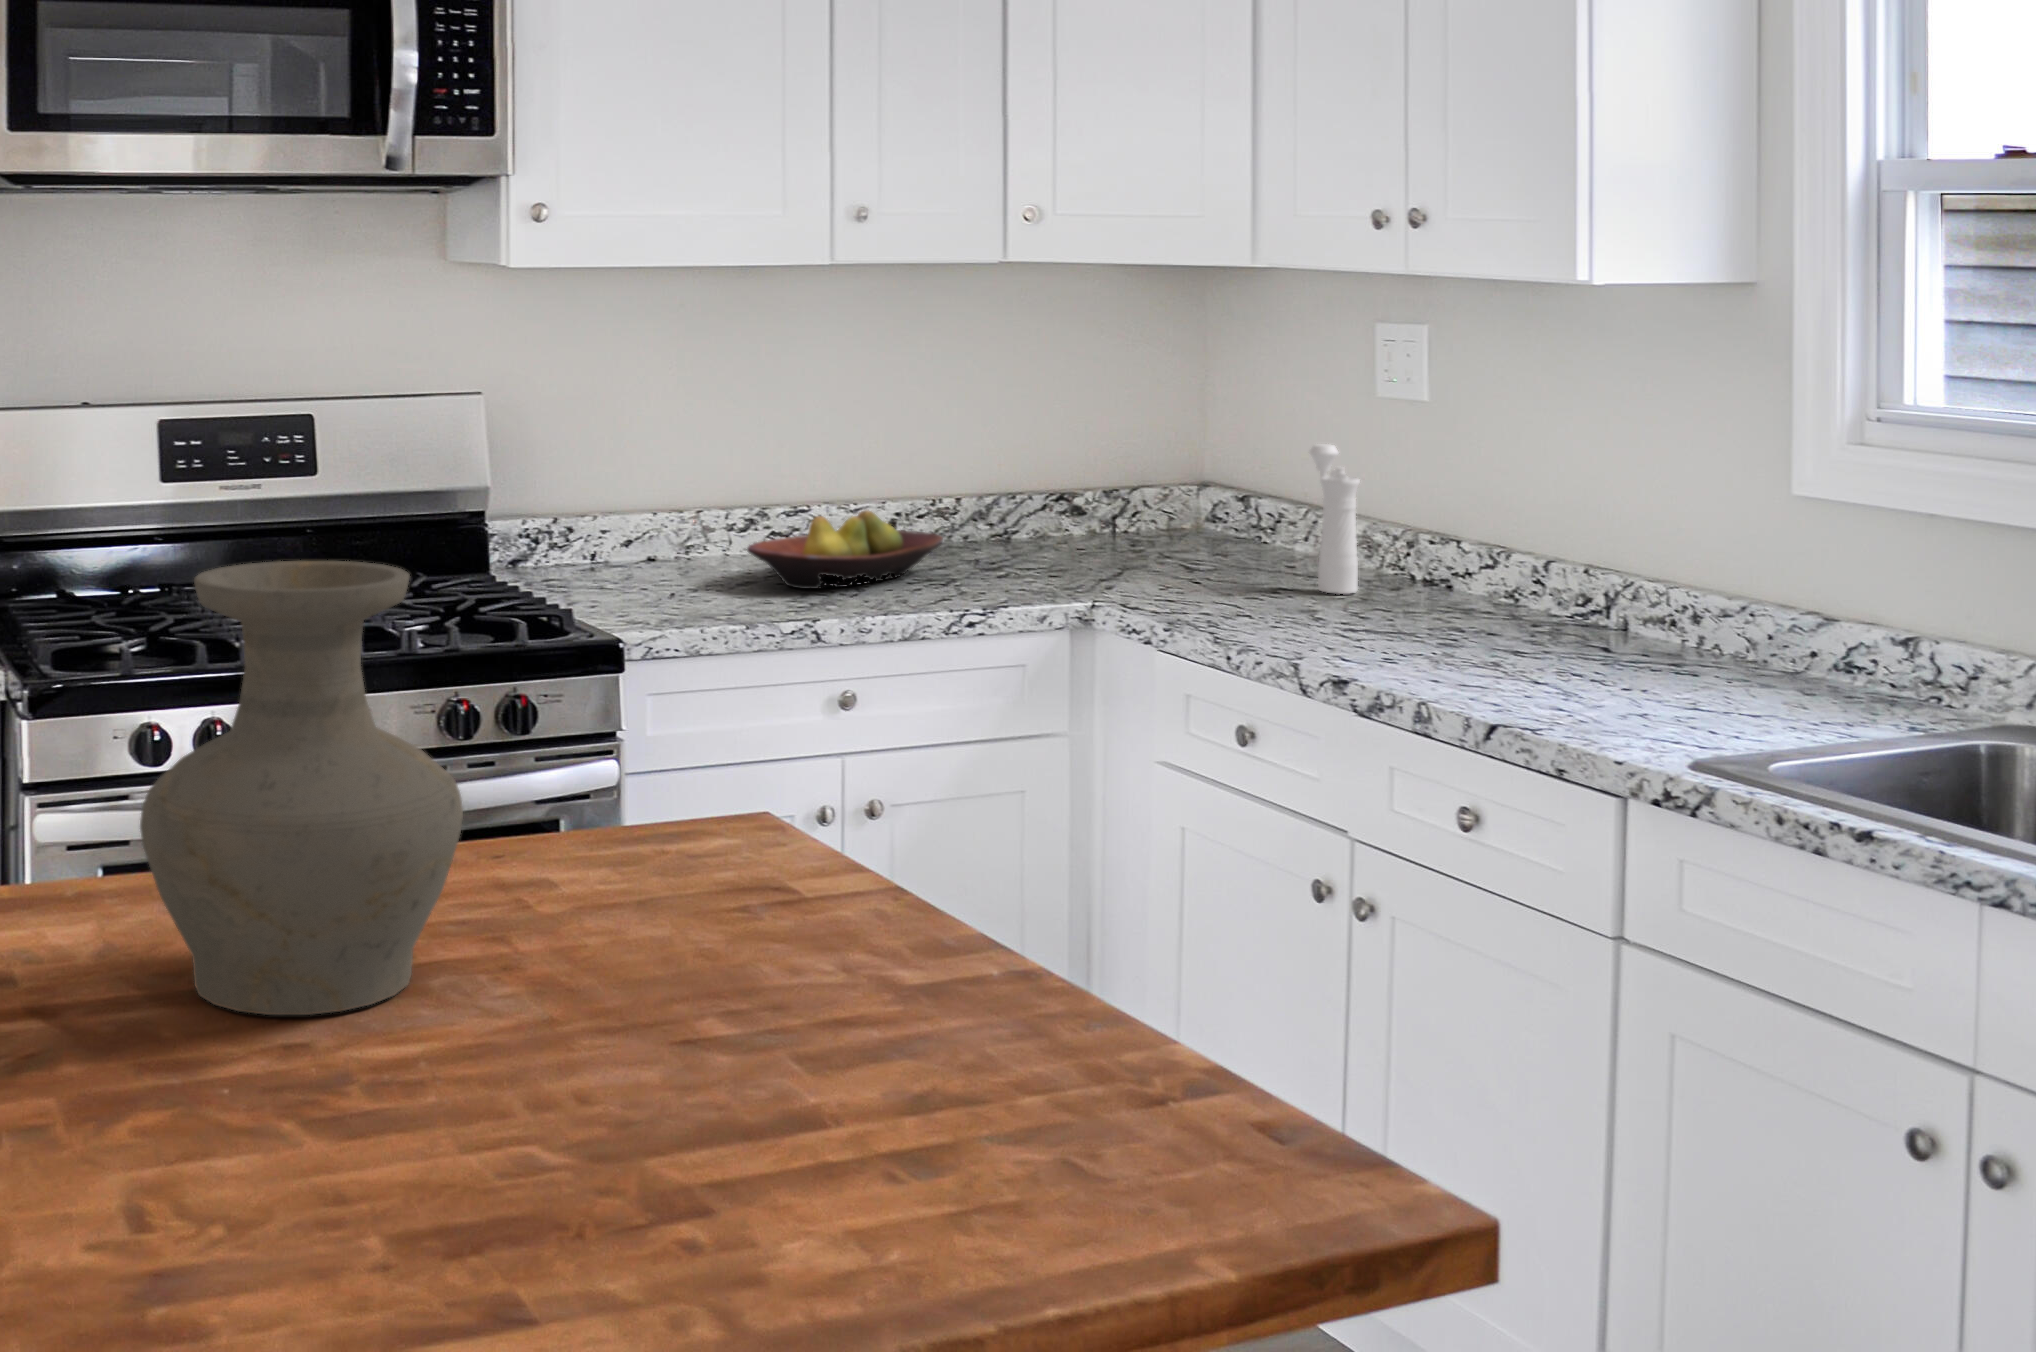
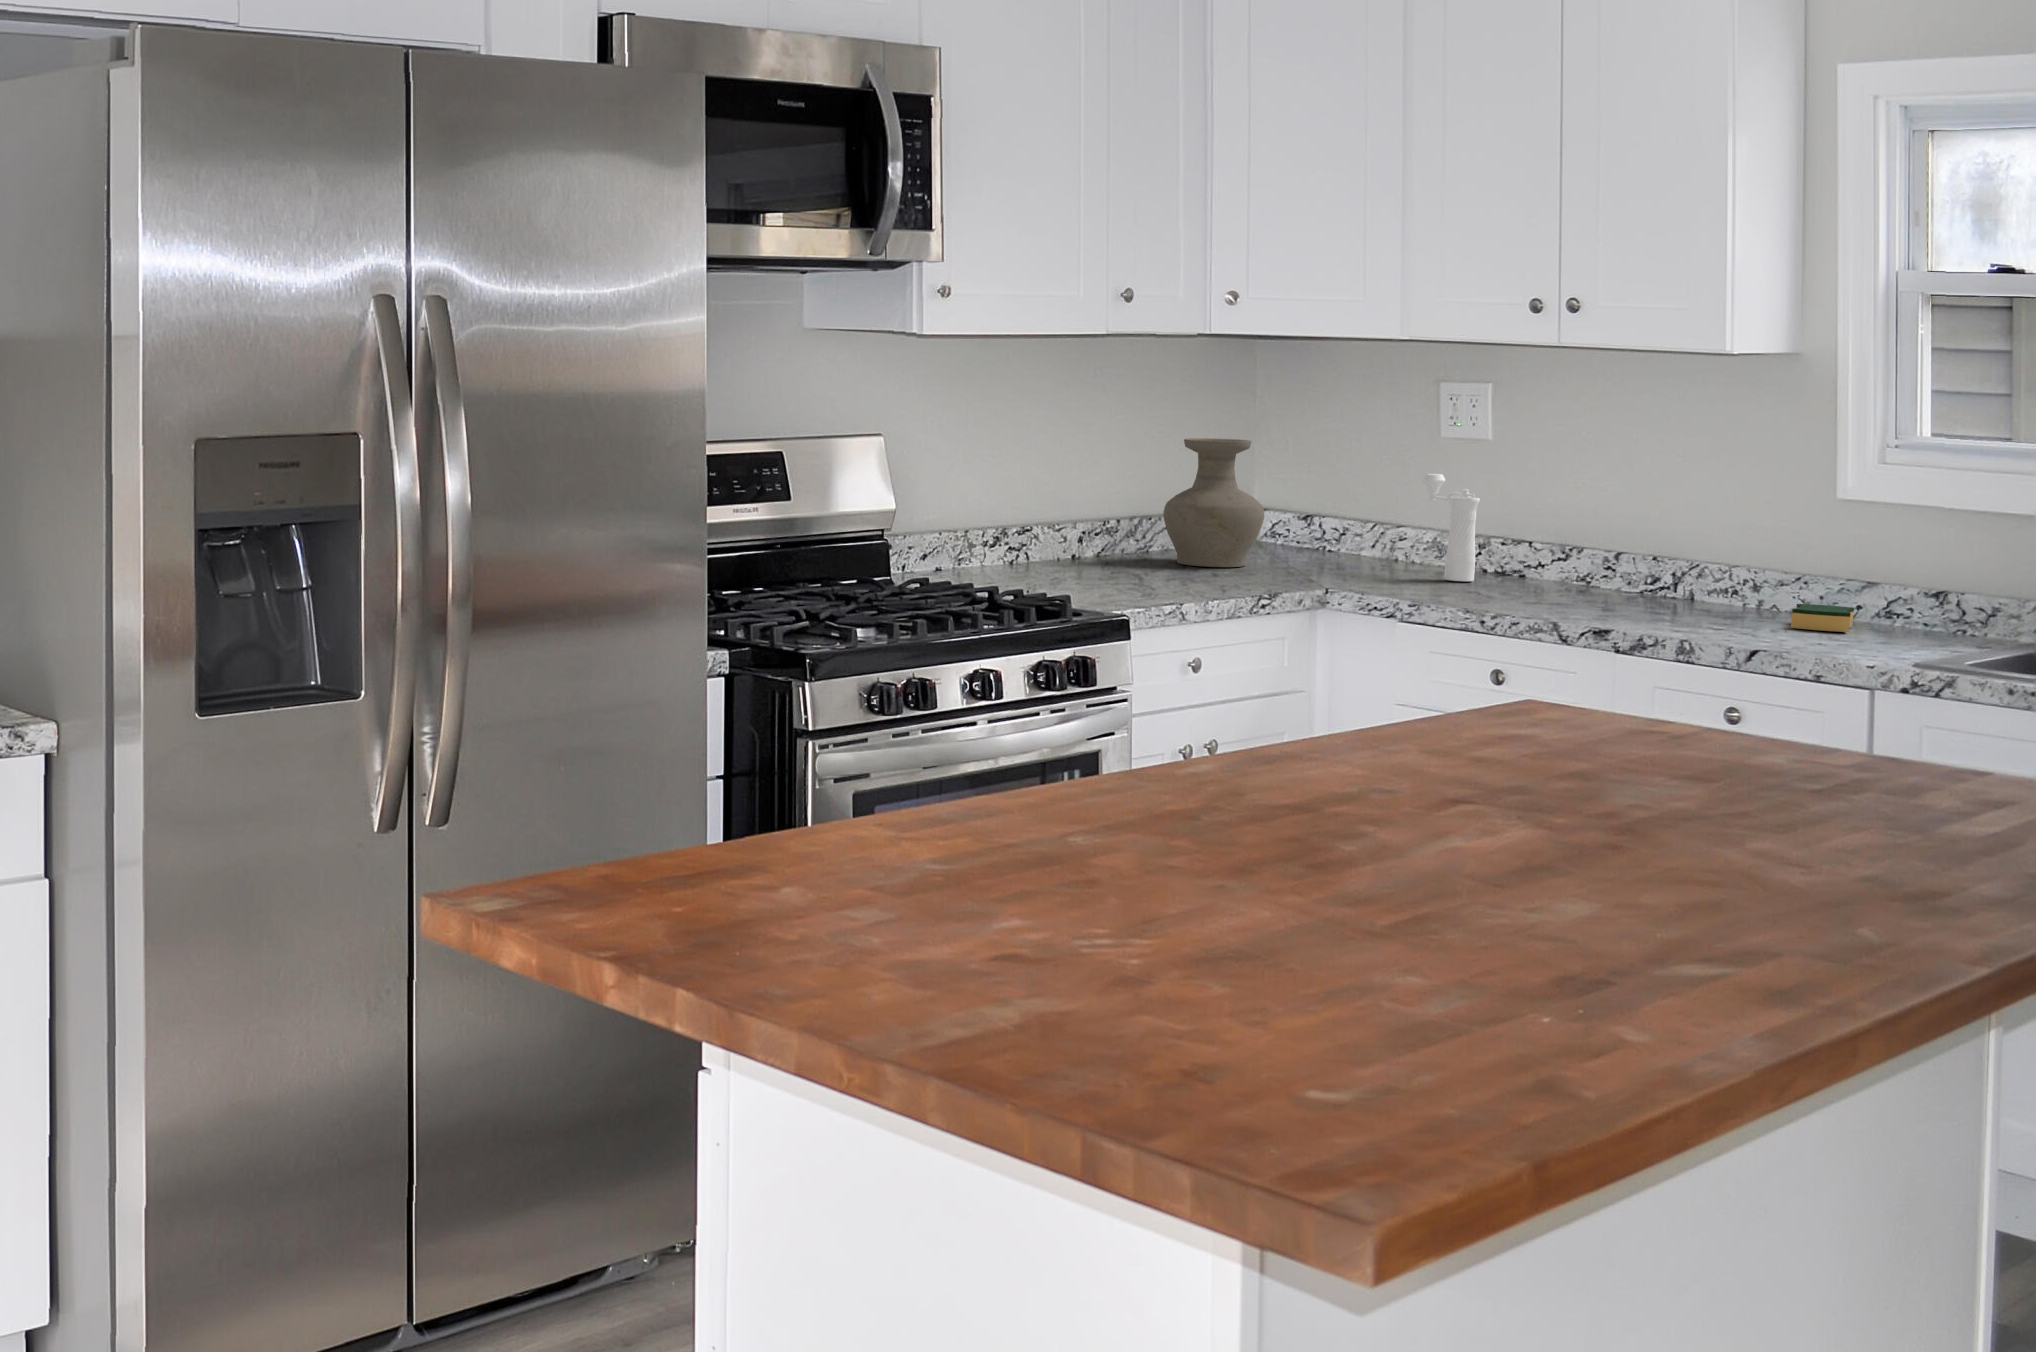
fruit bowl: present [747,510,943,589] -> none [1048,527,1171,586]
vase: present [140,560,463,1015] -> present [1163,438,1264,567]
sponge: none [1659,648,1769,696] -> present [1791,604,1854,632]

